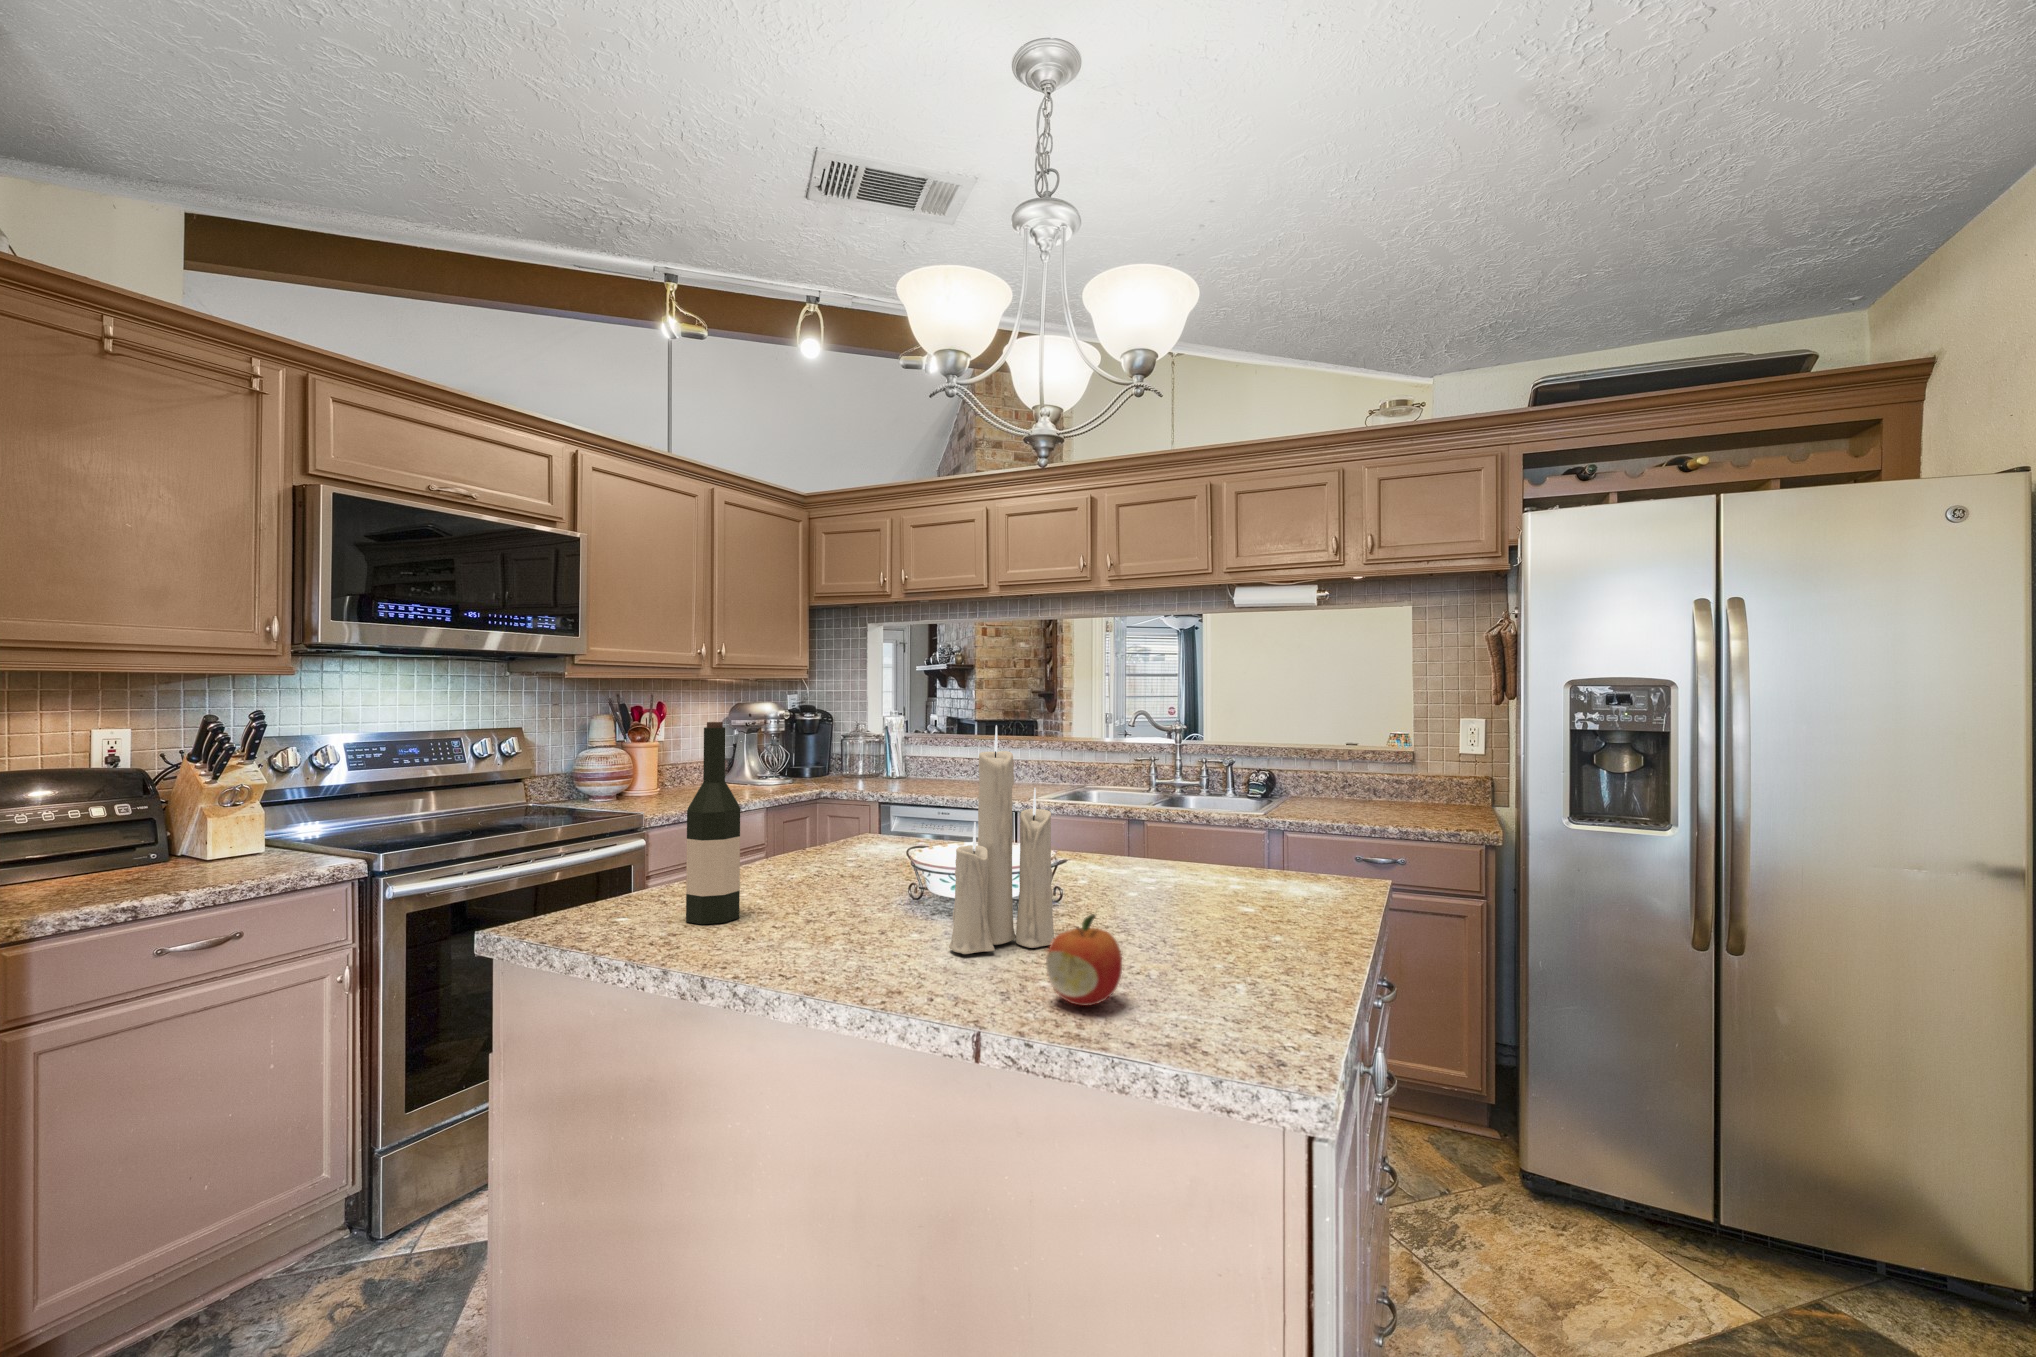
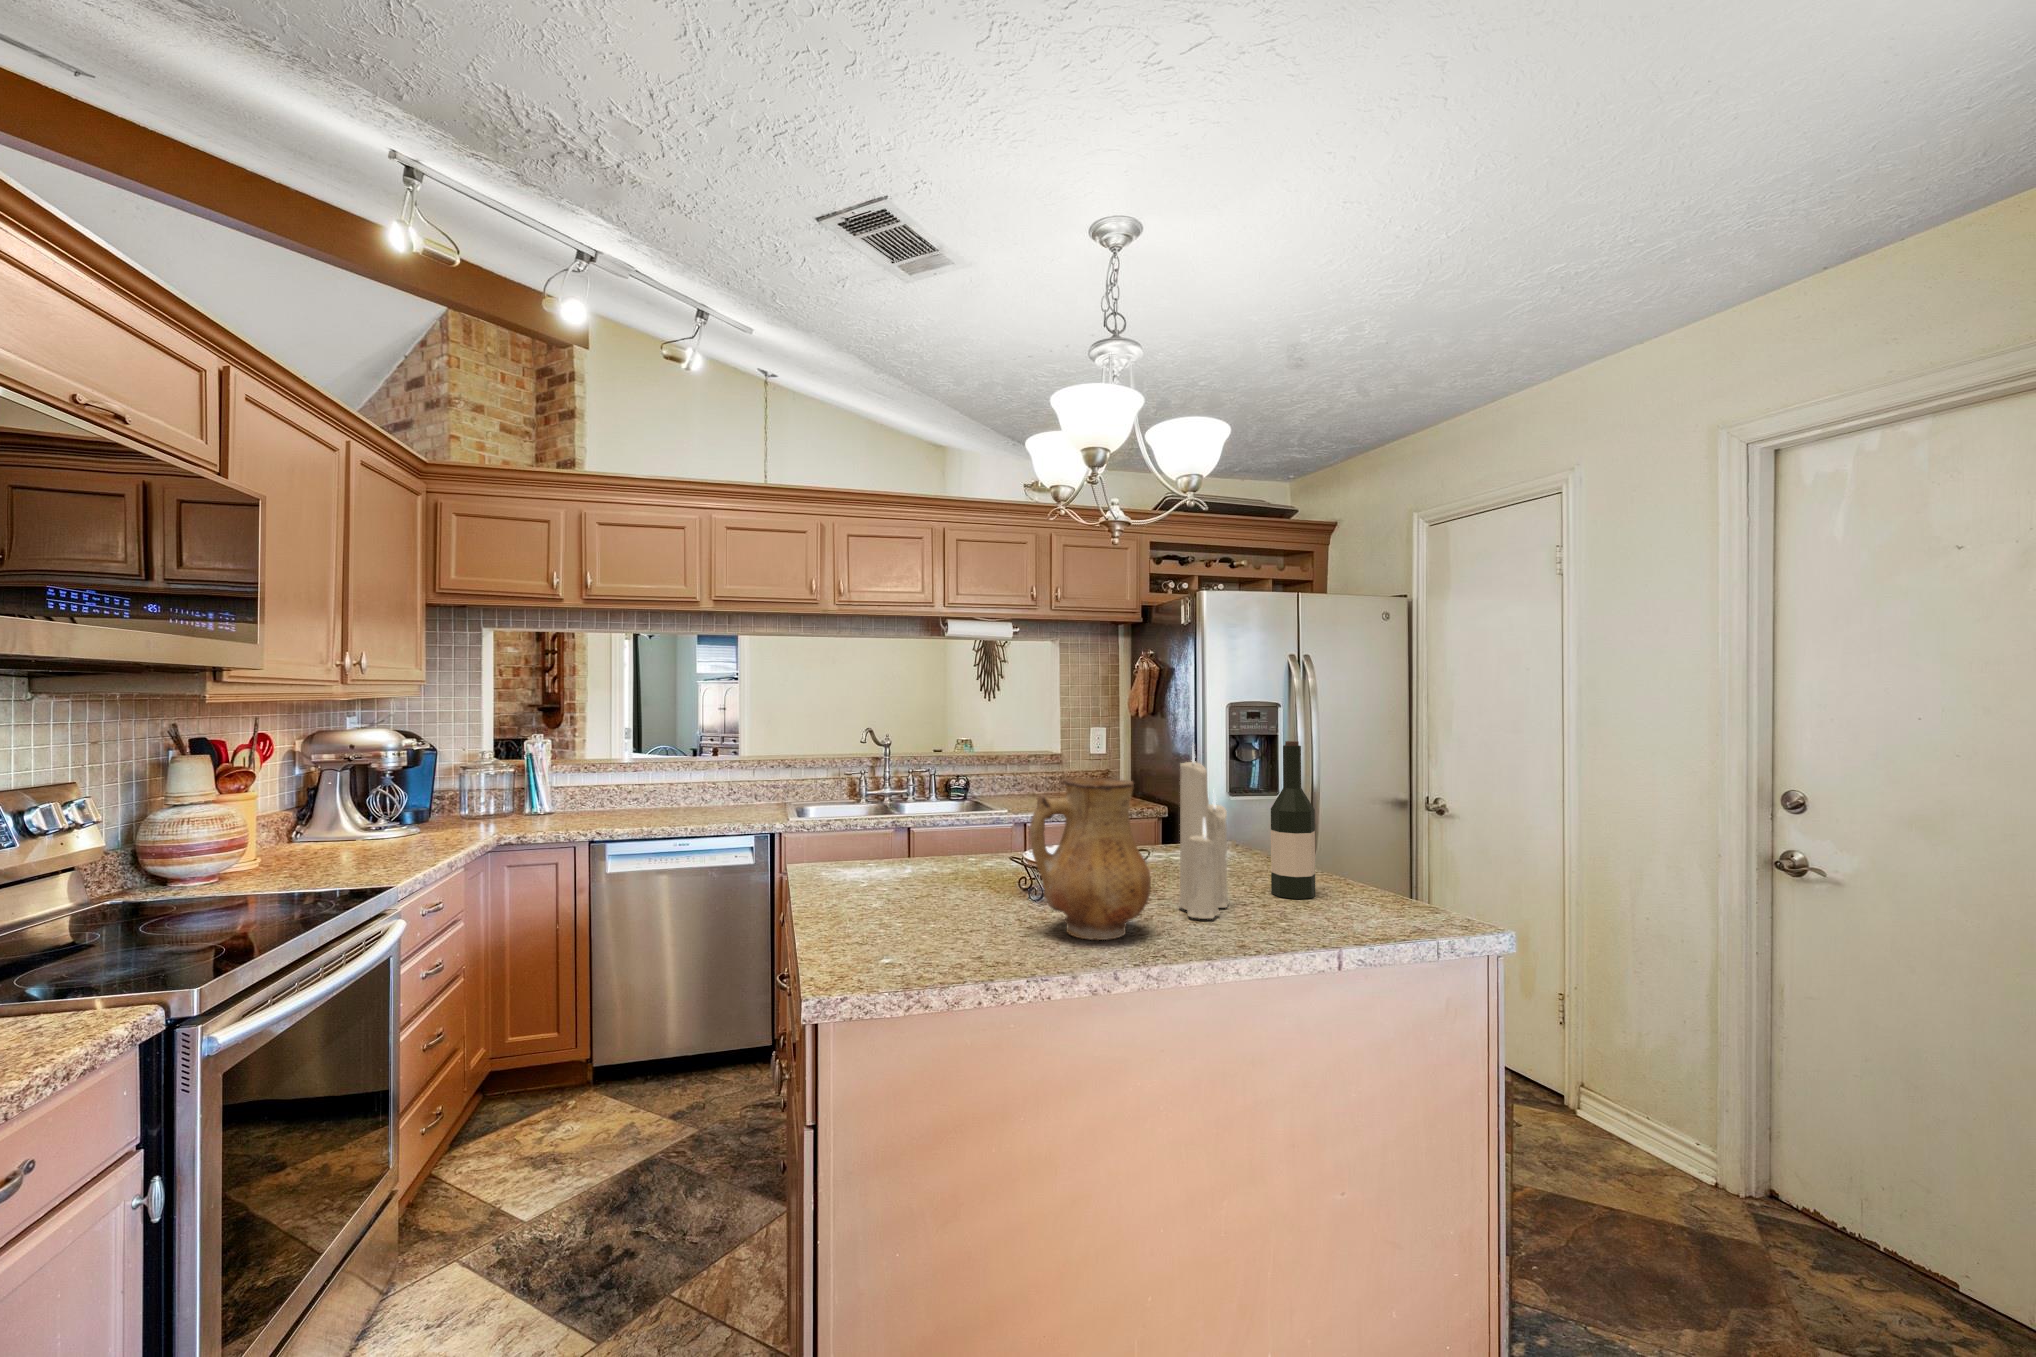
wine bottle: present [686,722,740,924] -> present [1271,741,1315,899]
ceramic pitcher: none [758,759,887,948] -> present [1030,777,1151,940]
fruit: present [1046,914,1122,1006] -> none [1320,865,1373,927]

